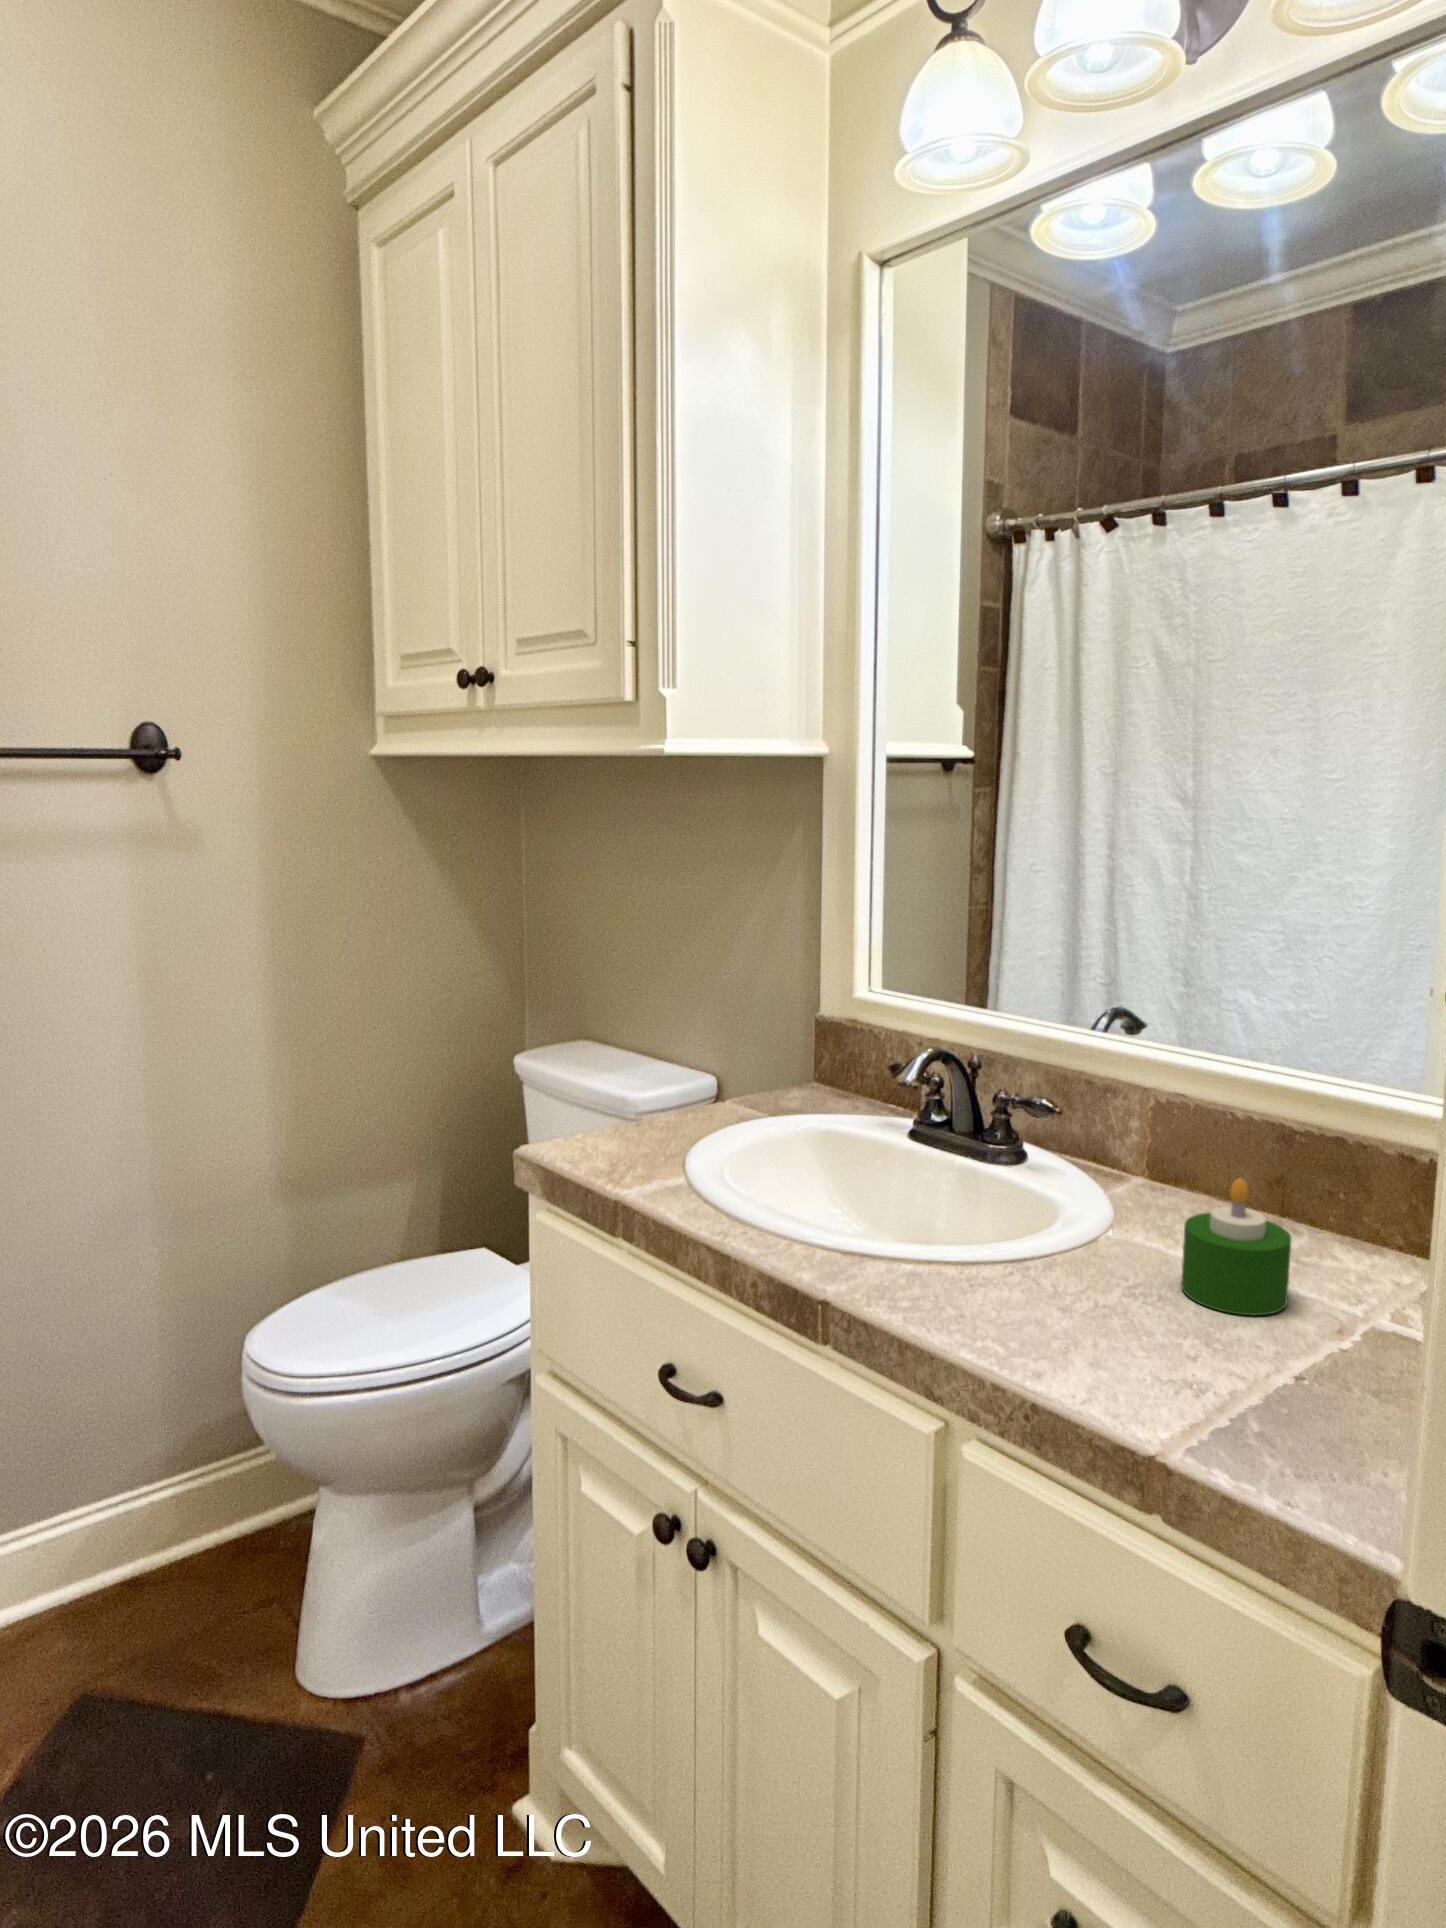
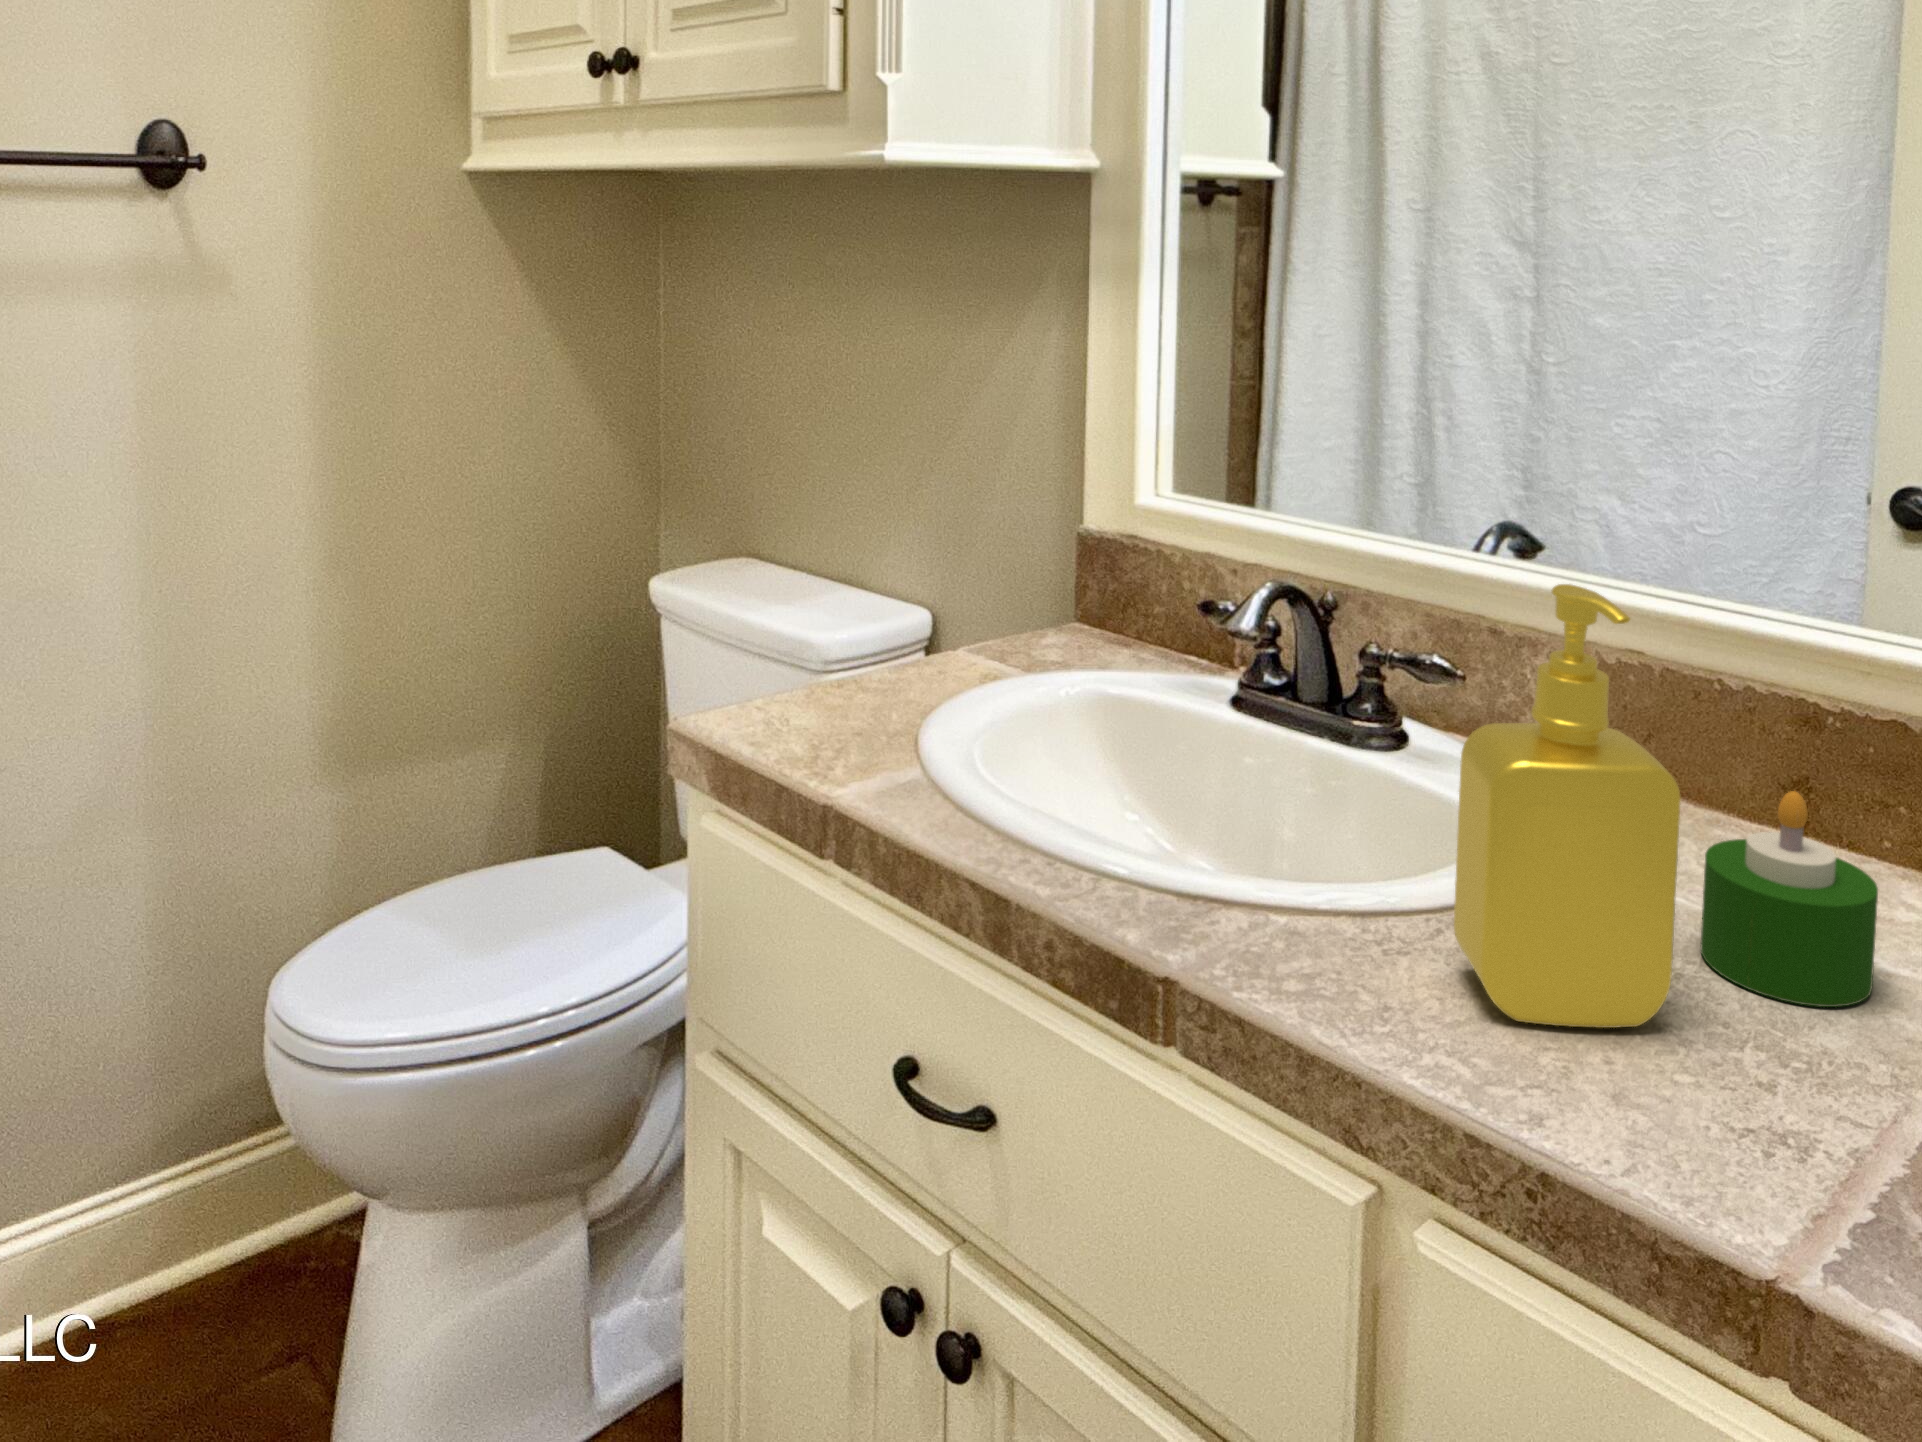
soap dispenser: none [1012,1041,1149,1325] -> present [1454,584,1681,1028]

